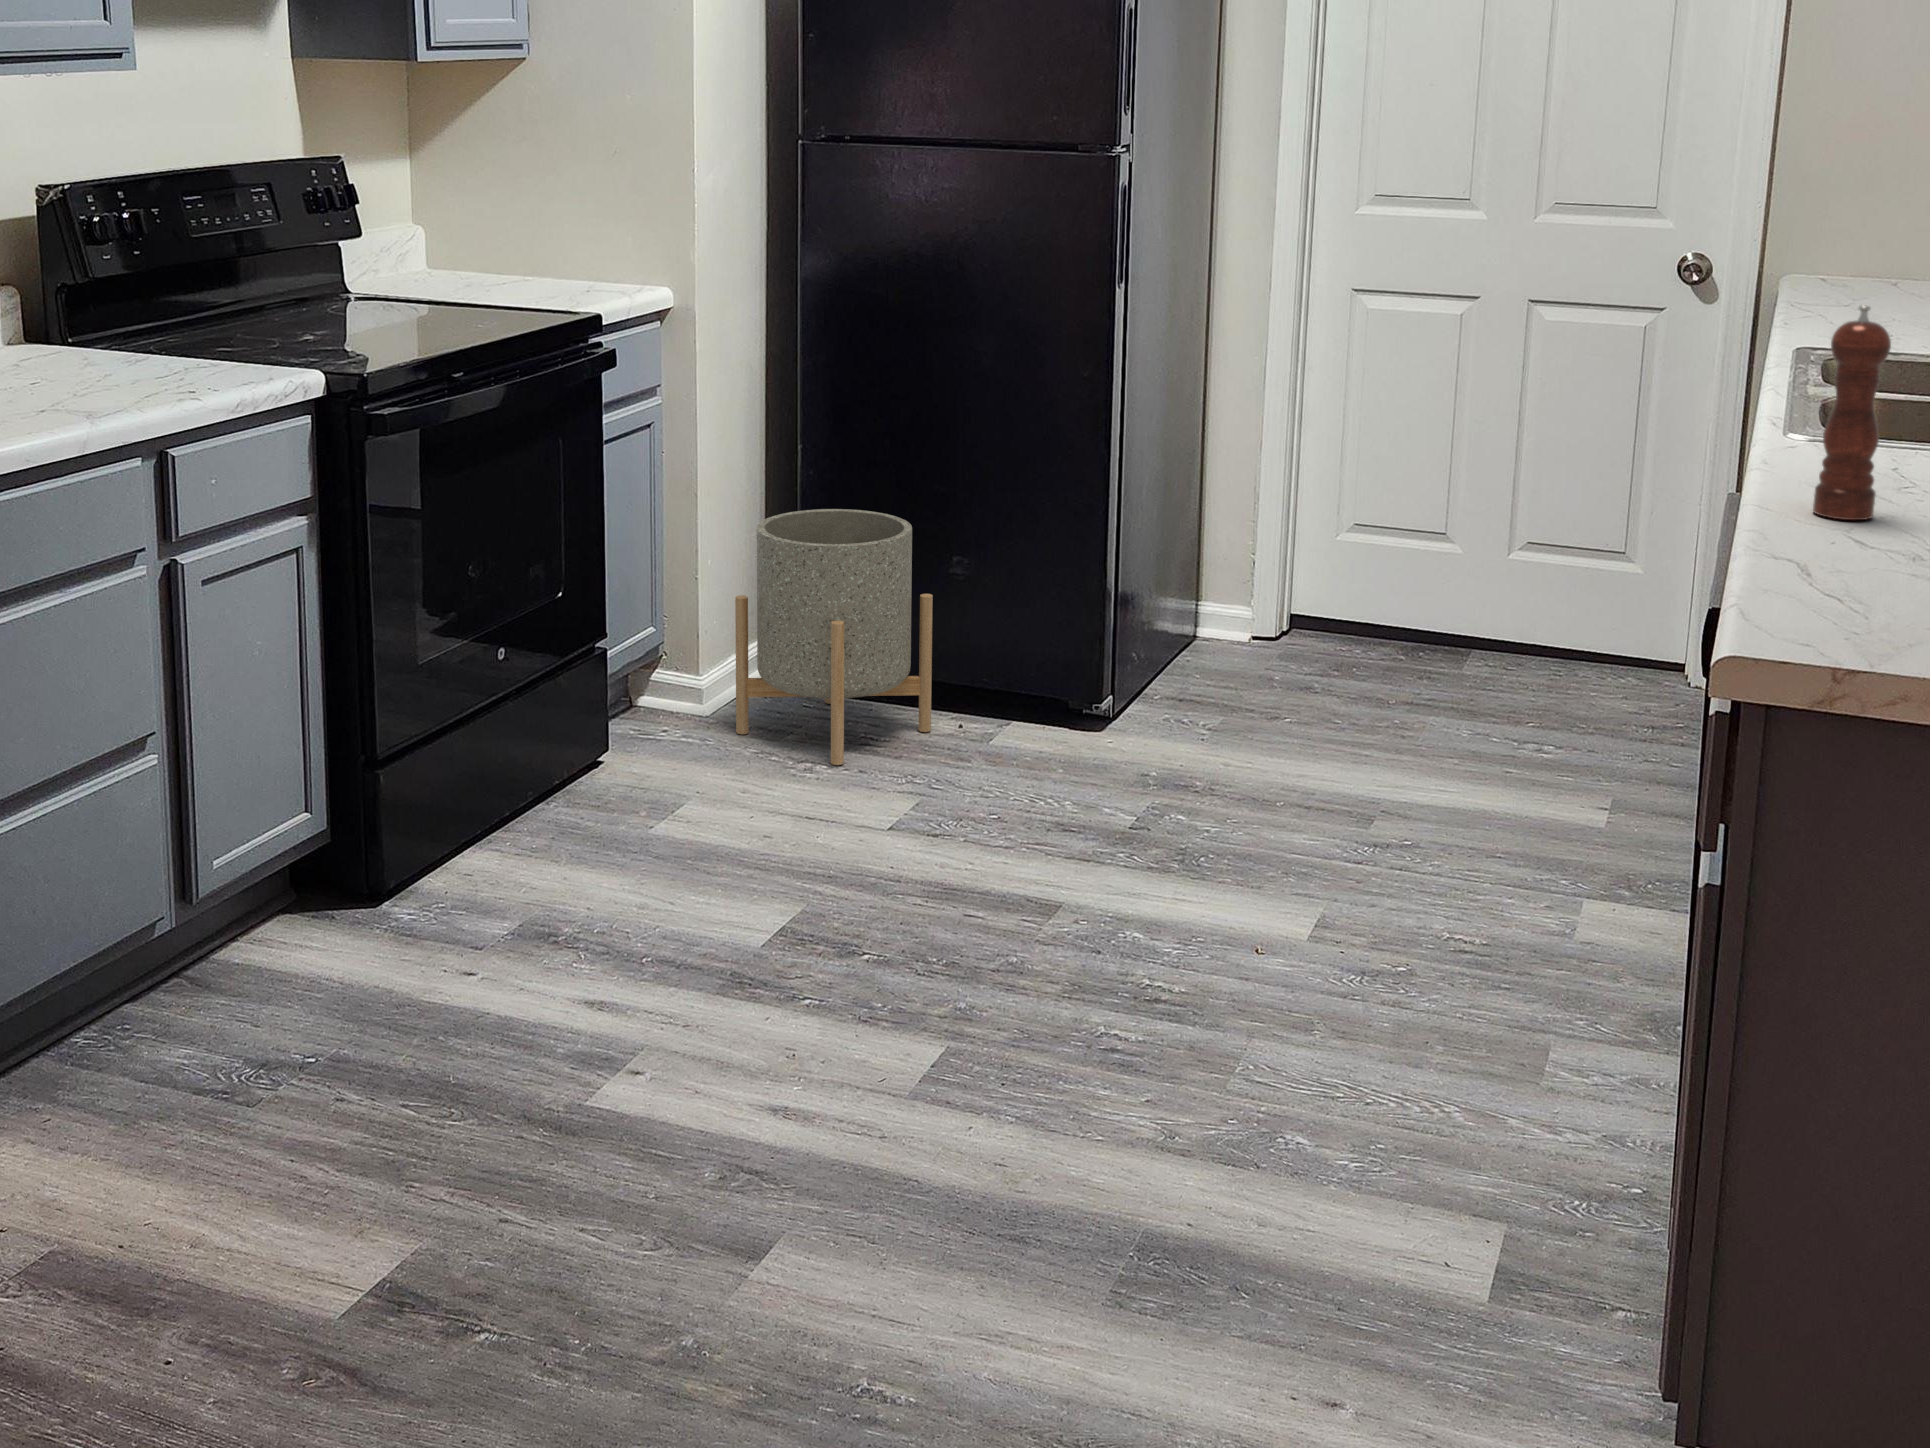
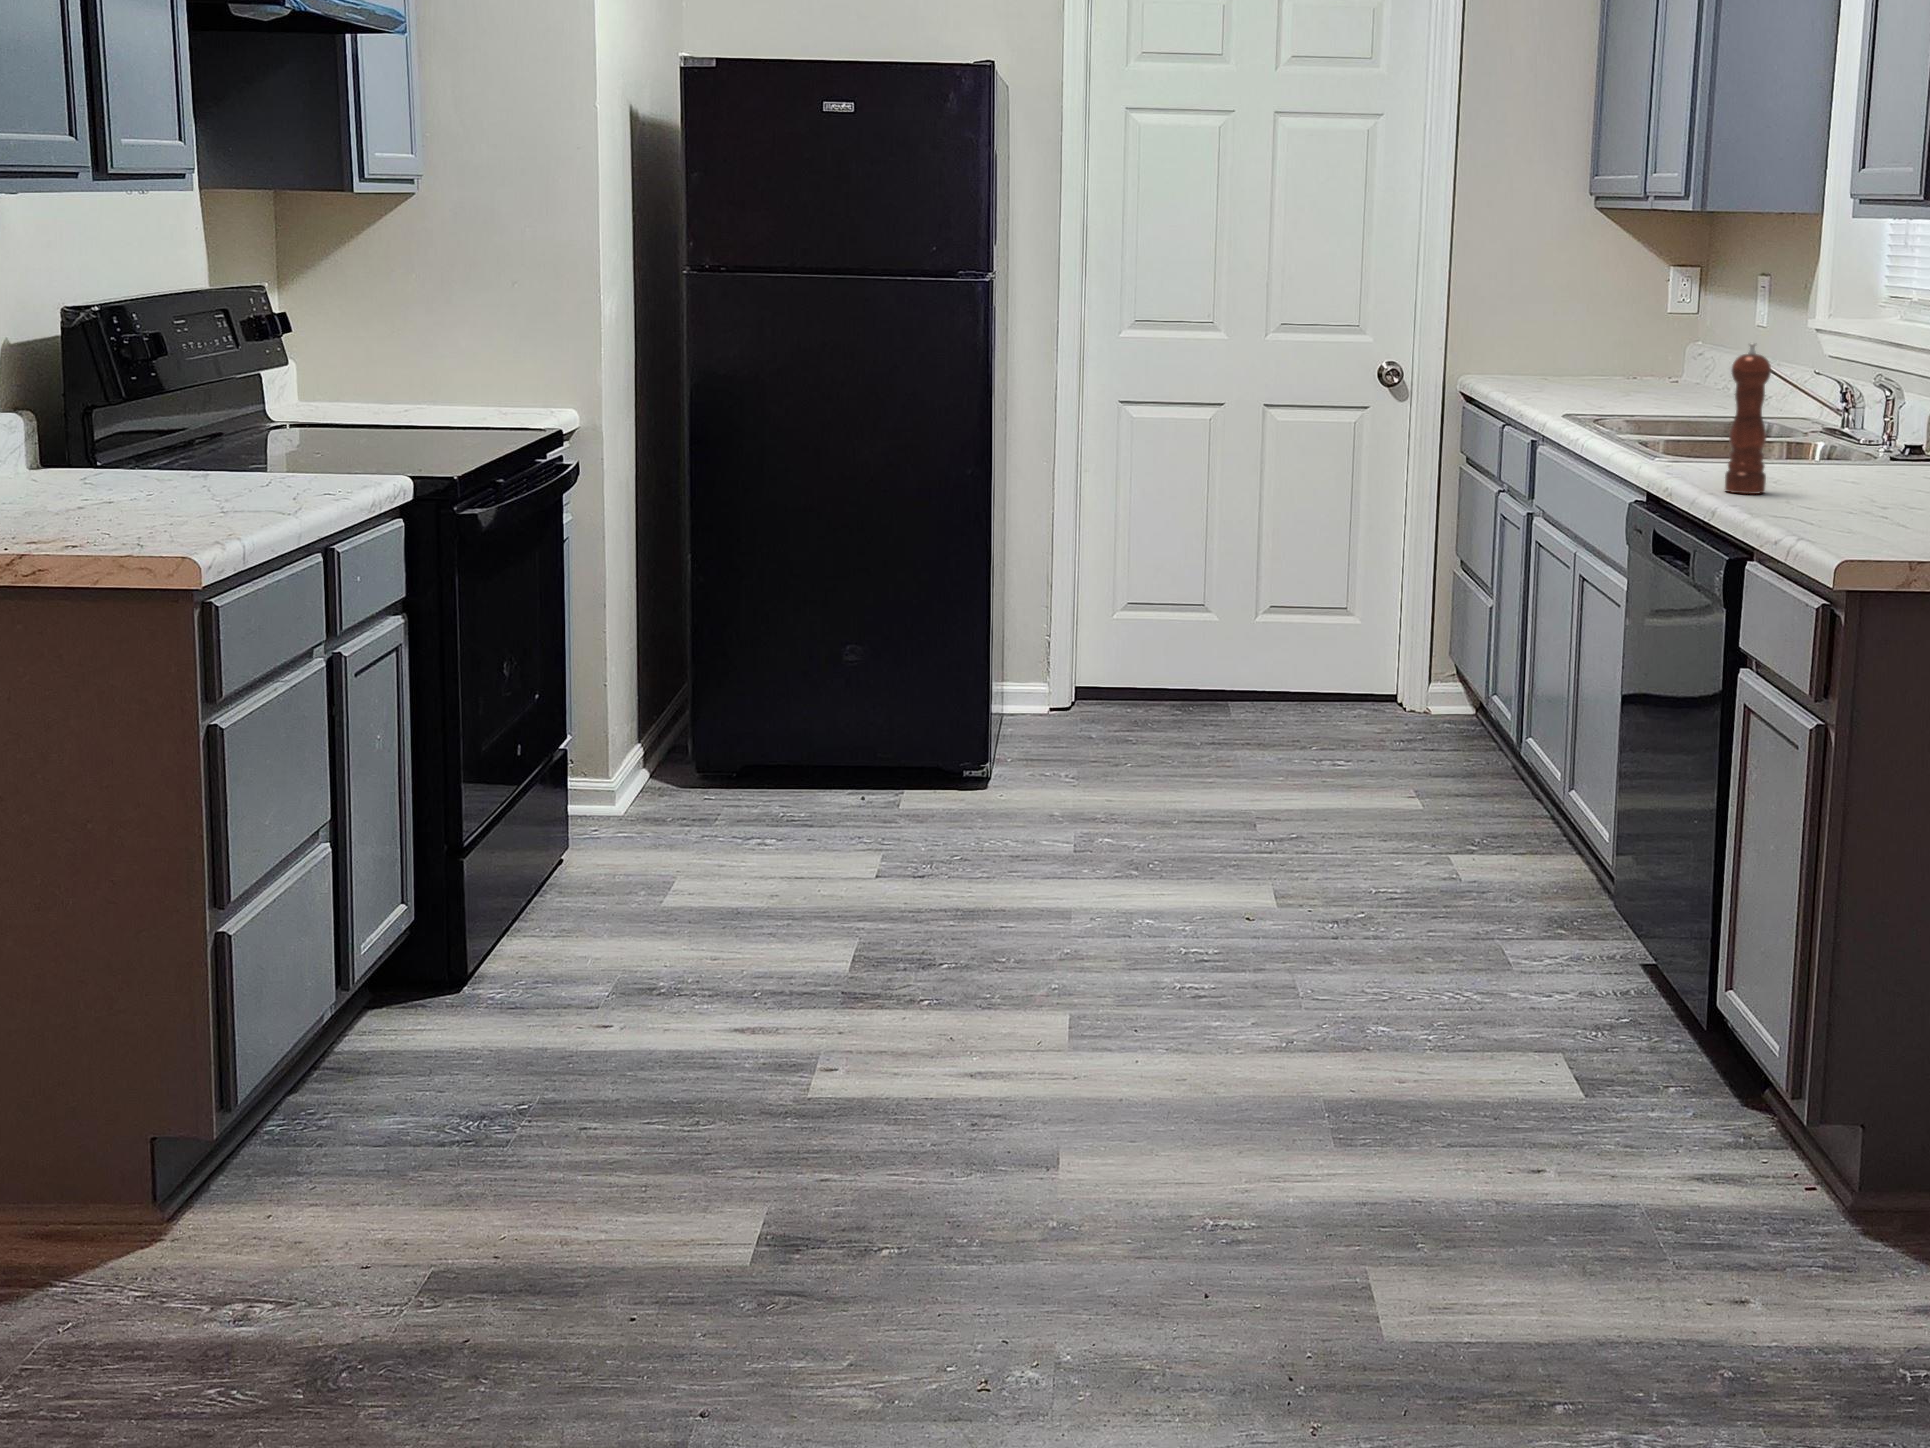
planter: present [735,509,933,765] -> none [662,610,841,840]

